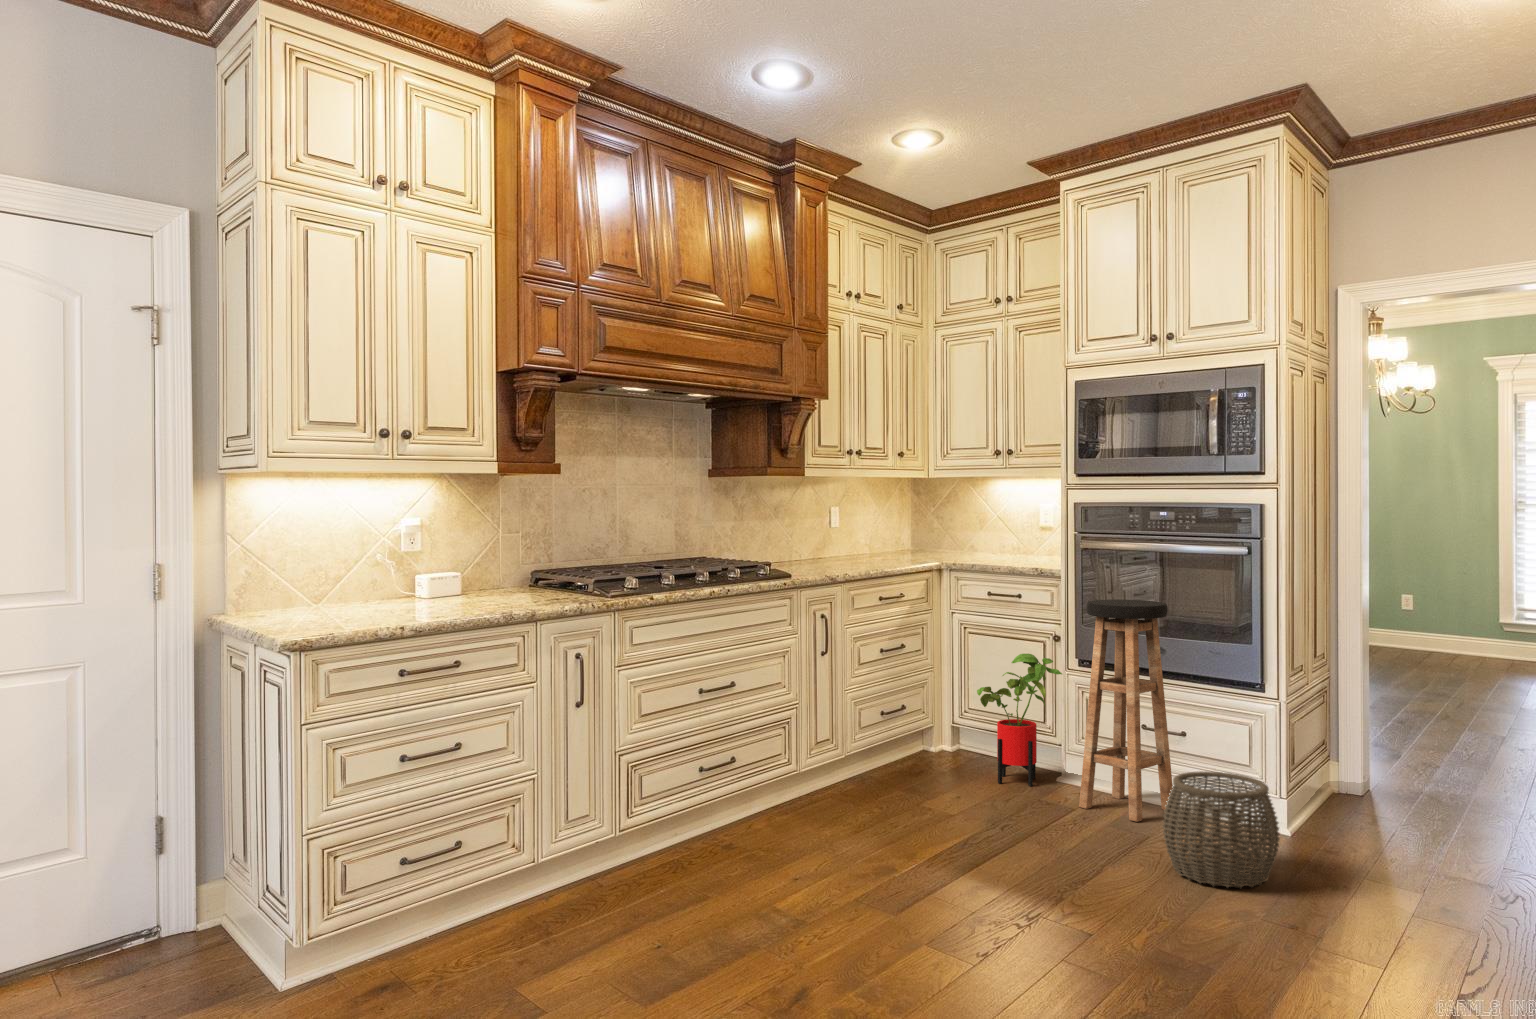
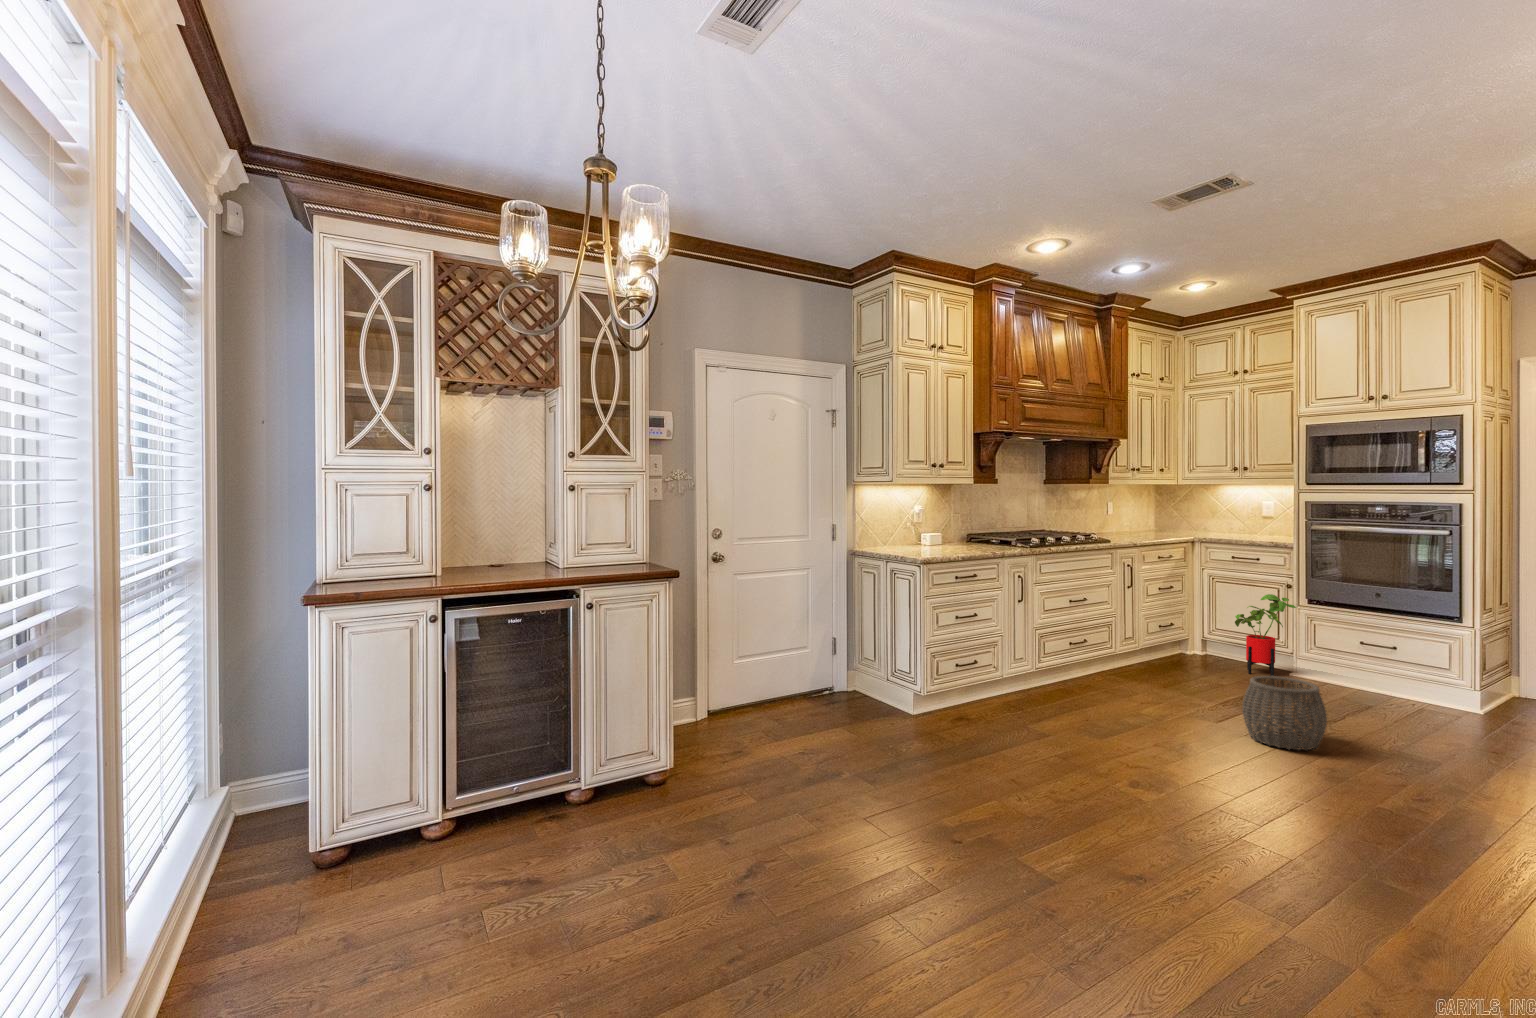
bar stool: present [1079,599,1173,822] -> none [1316,562,1387,701]
woven basket: present [1163,771,1280,888] -> present [1242,676,1327,750]

